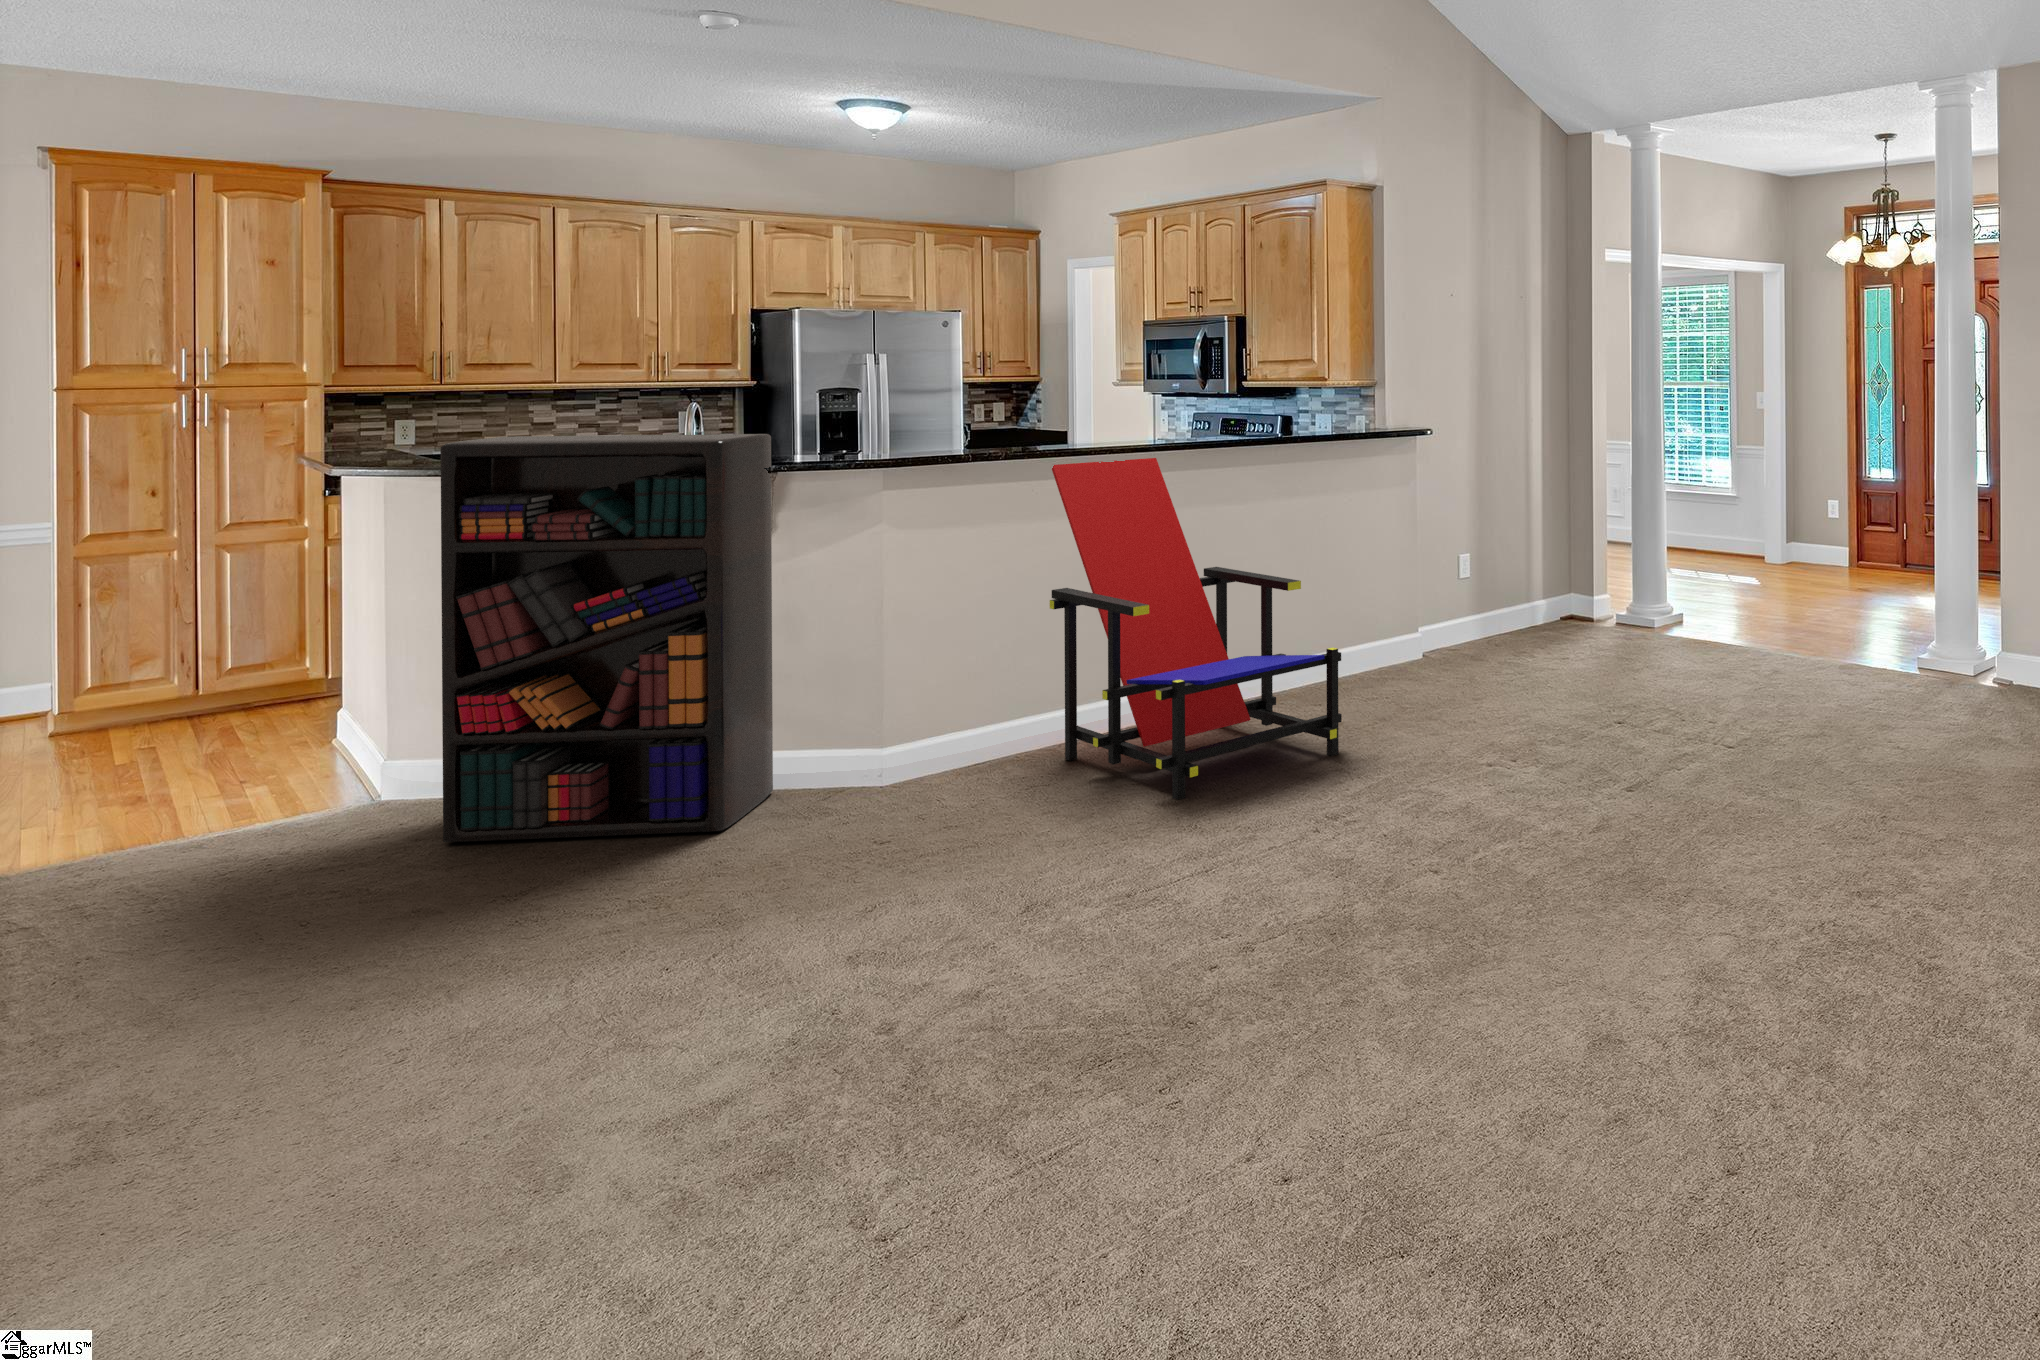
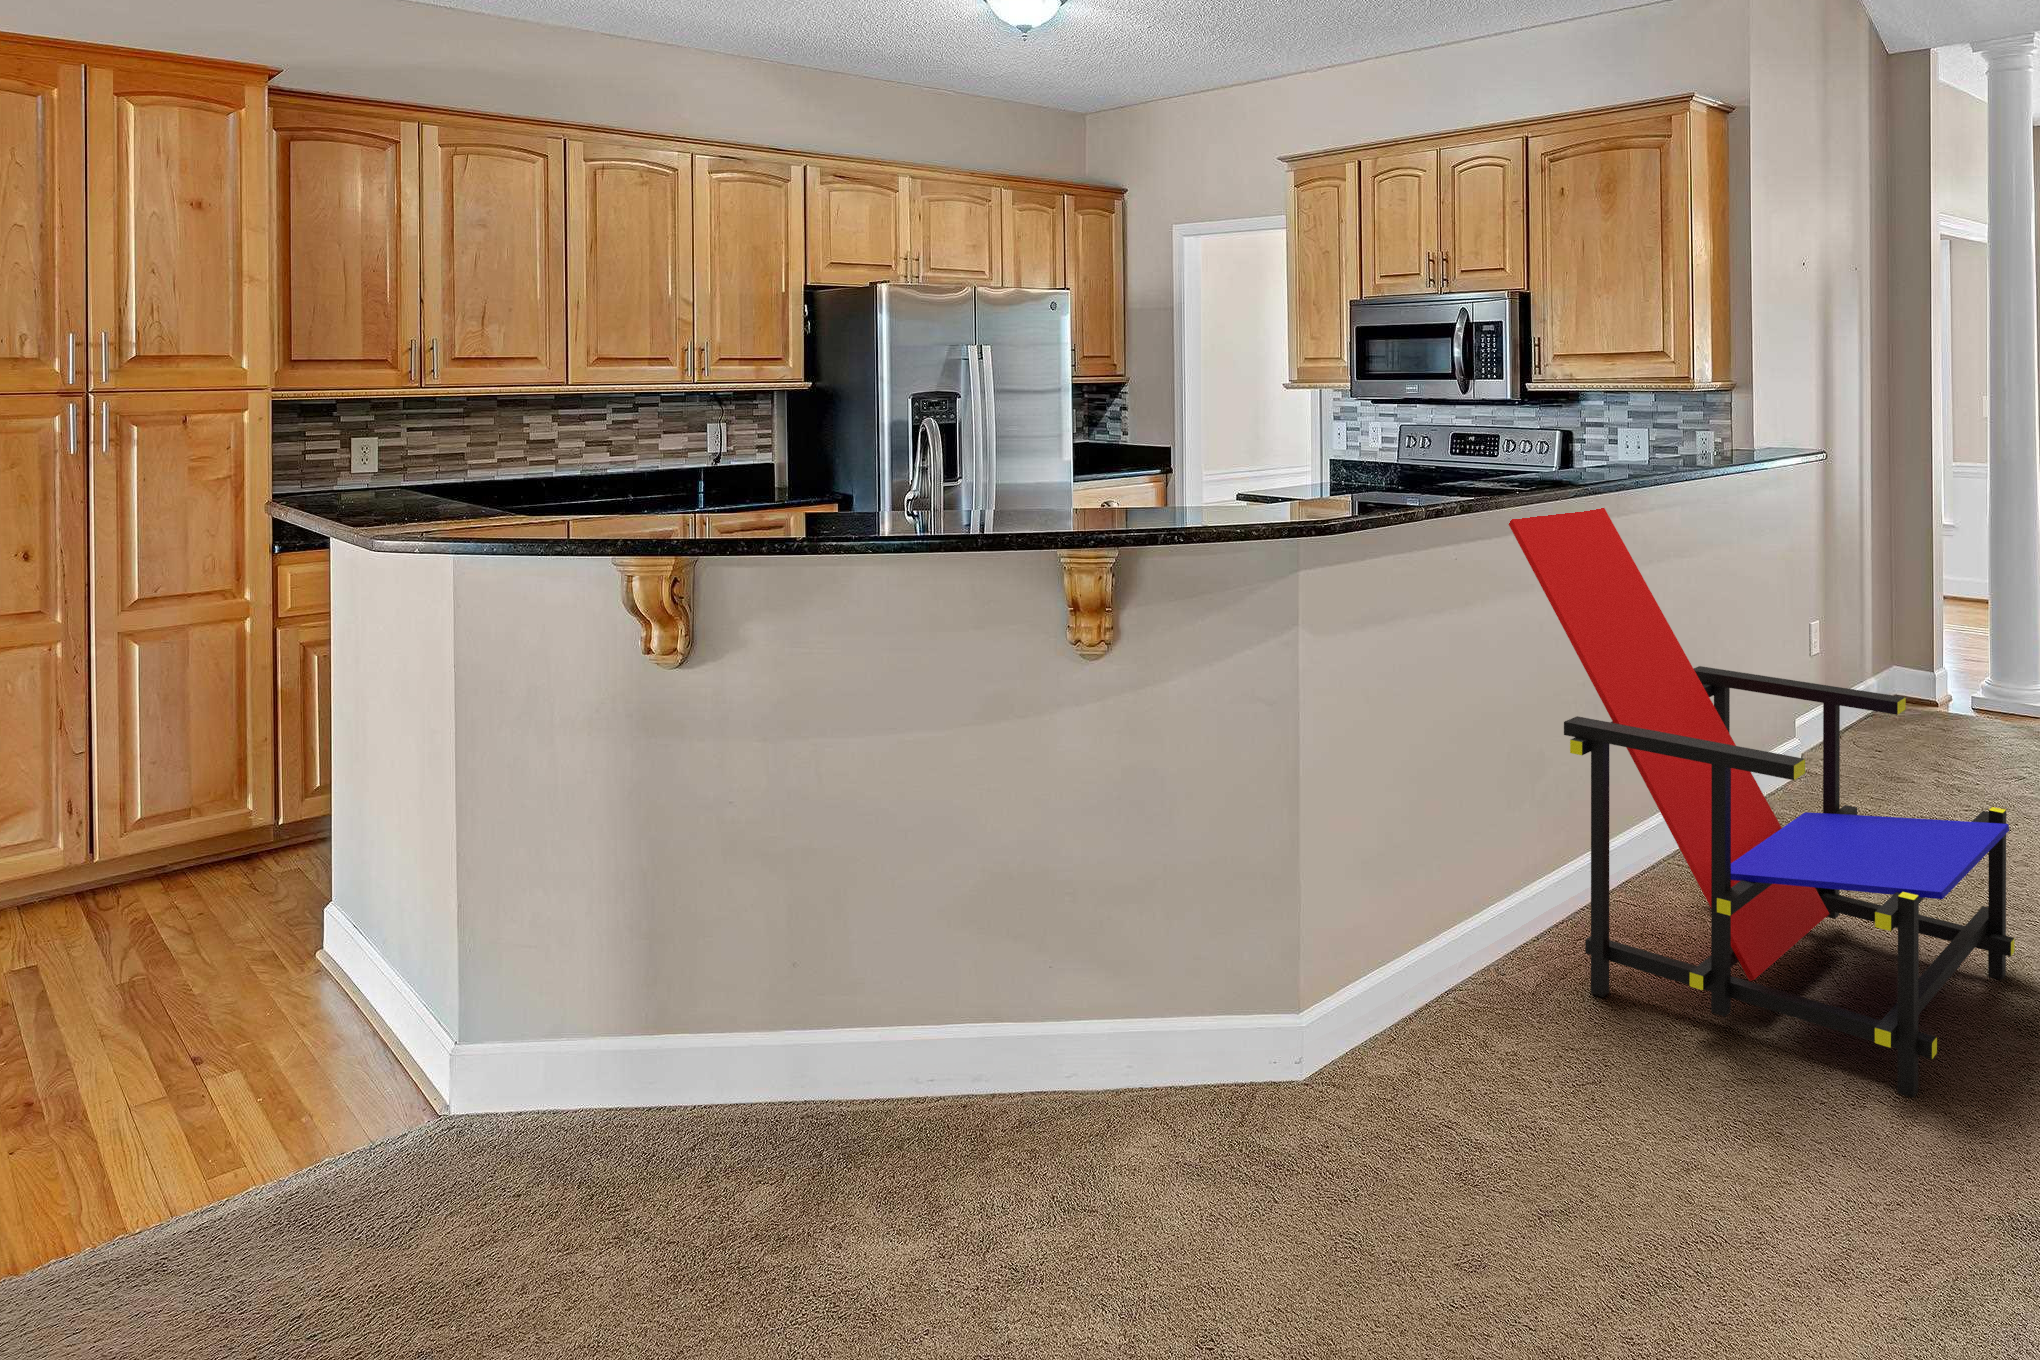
bookshelf: present [441,434,773,842] -> none [736,480,1227,1253]

